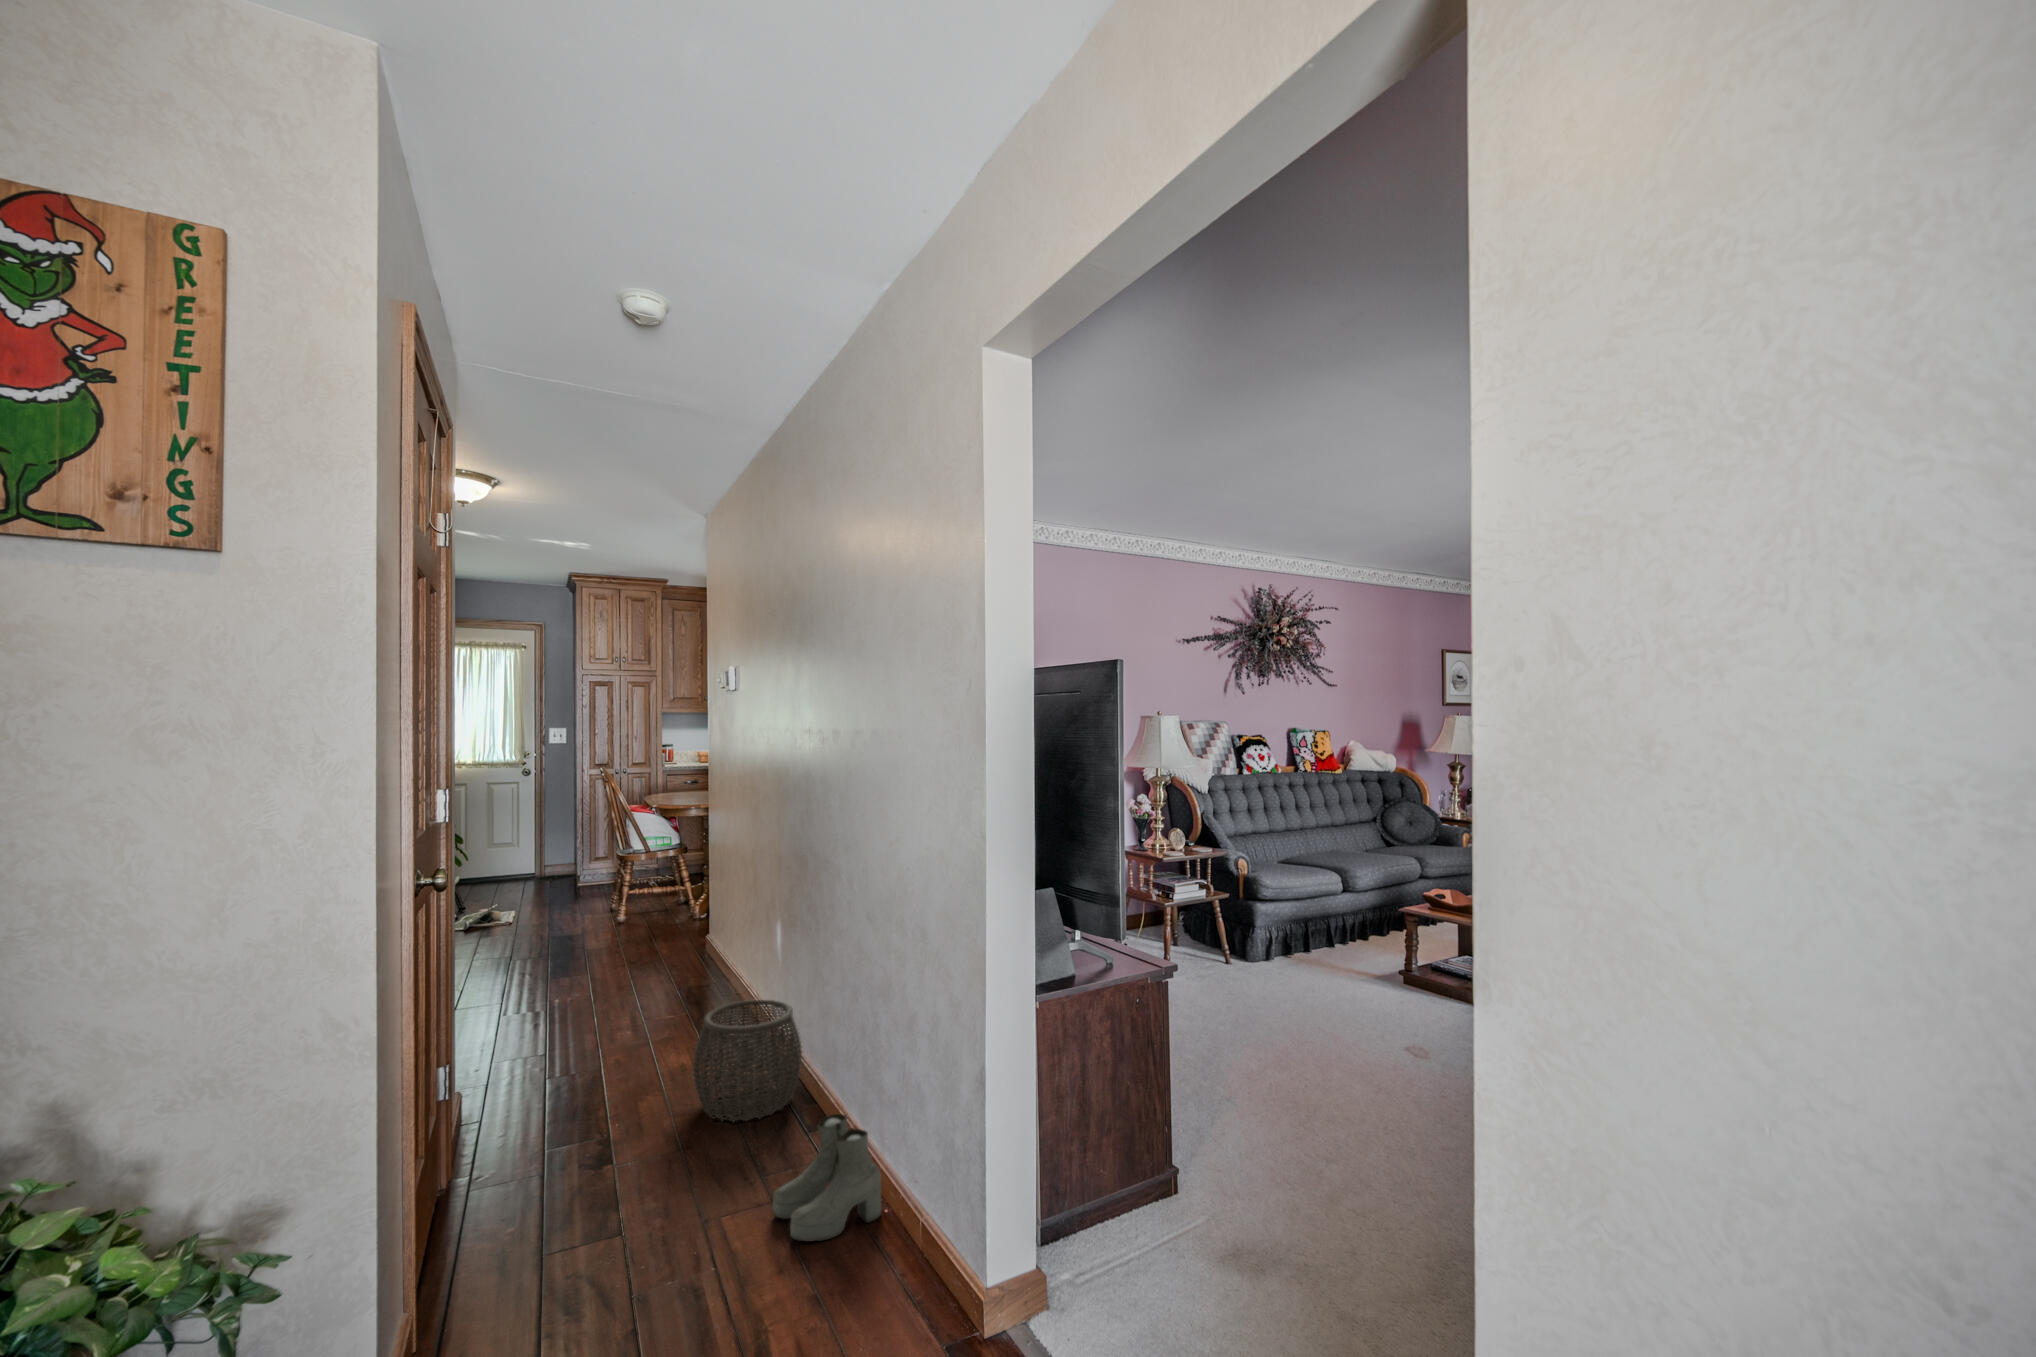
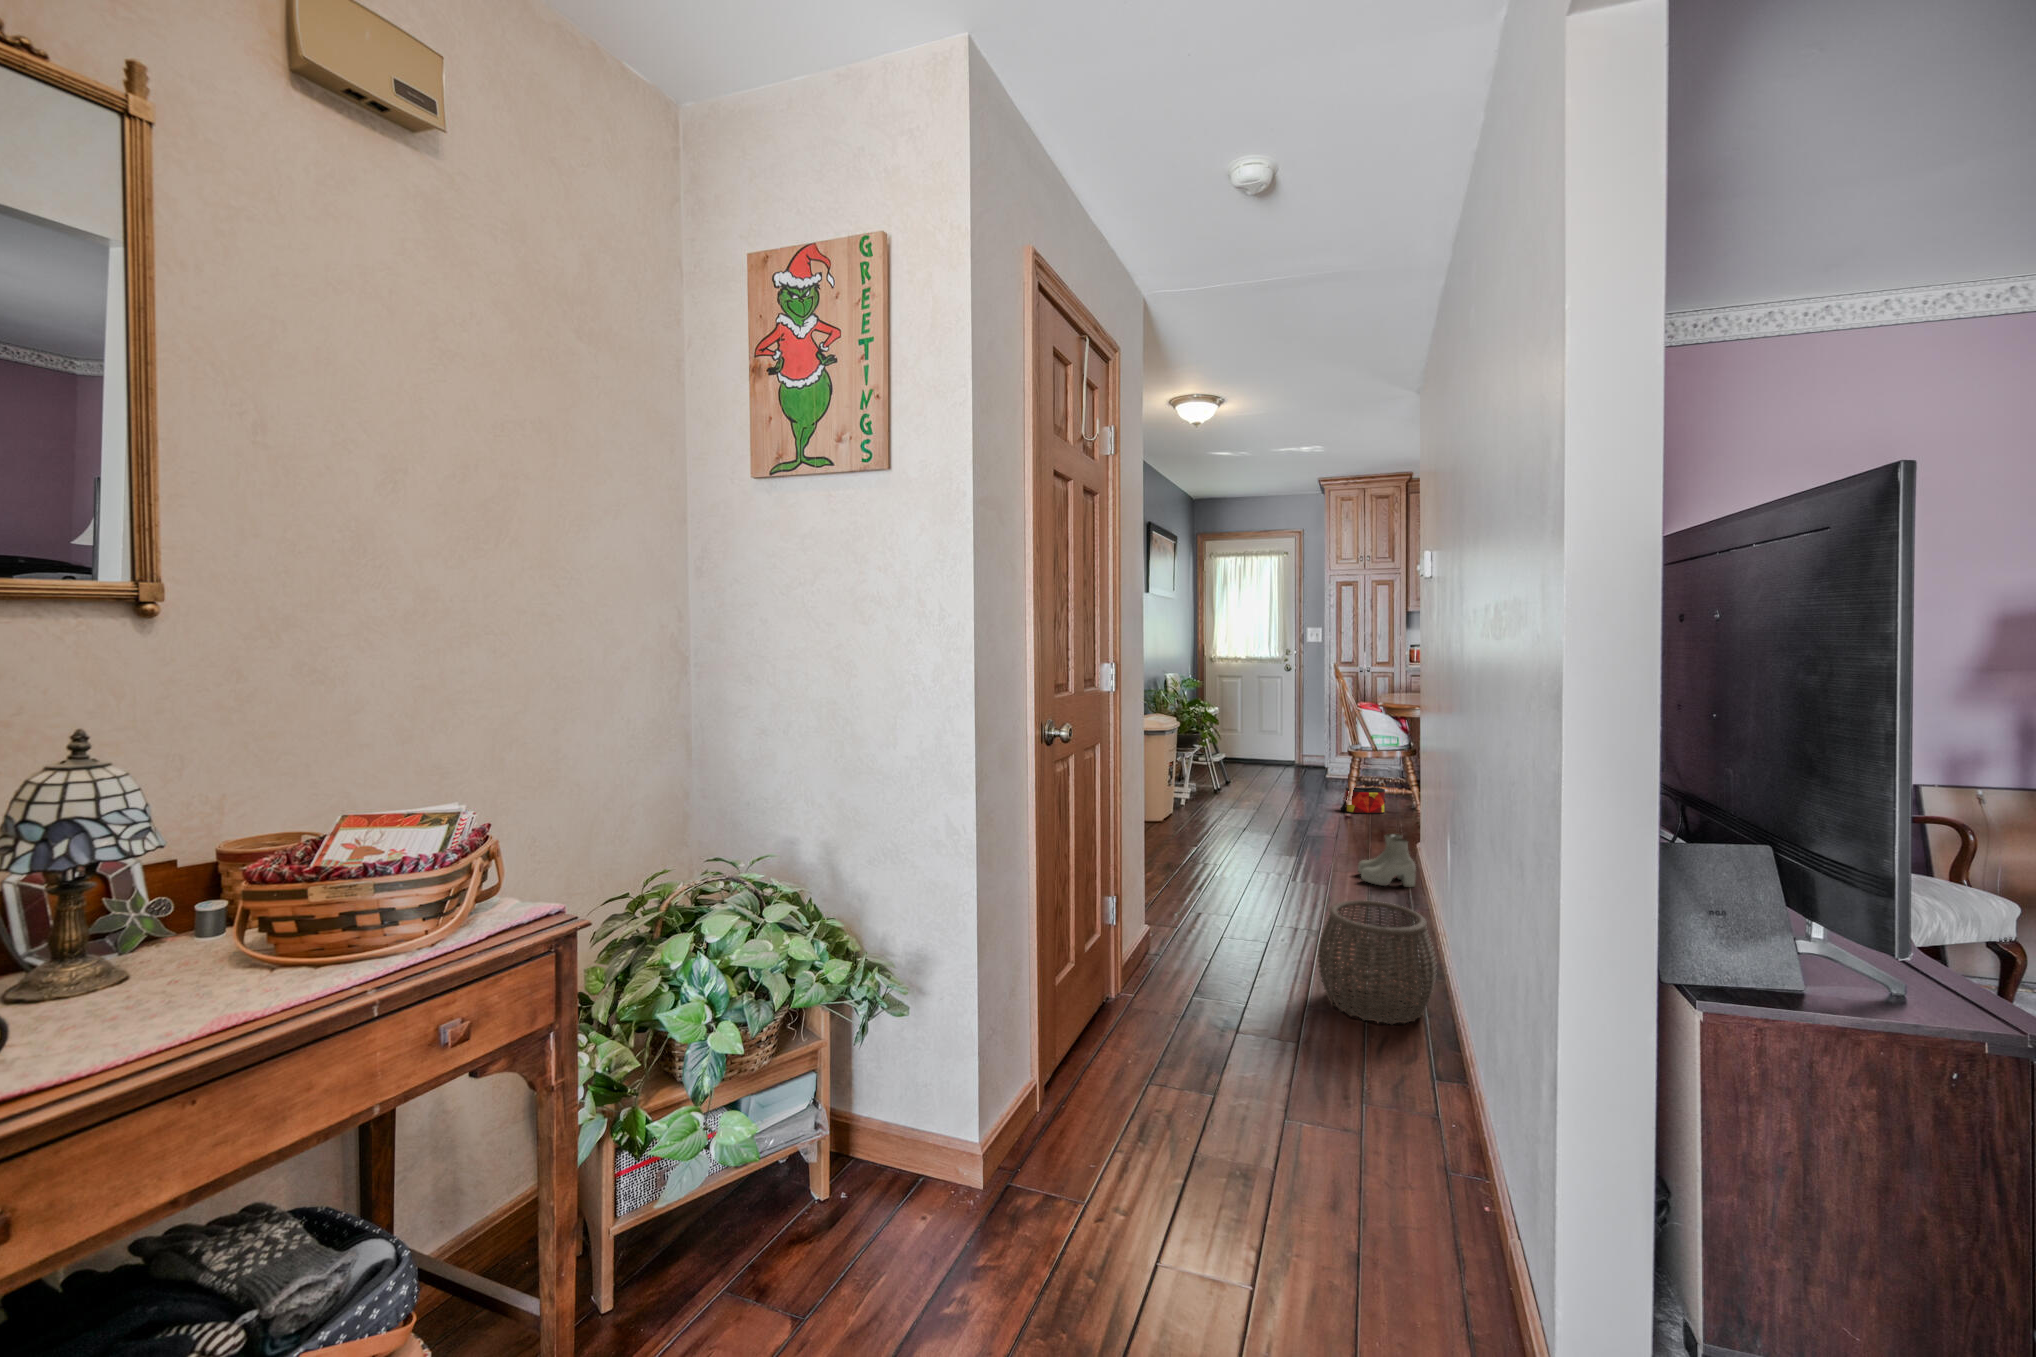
bag: none [615,889,660,920] -> present [1340,787,1385,814]
boots: present [773,1114,881,1241] -> present [1358,834,1416,887]

